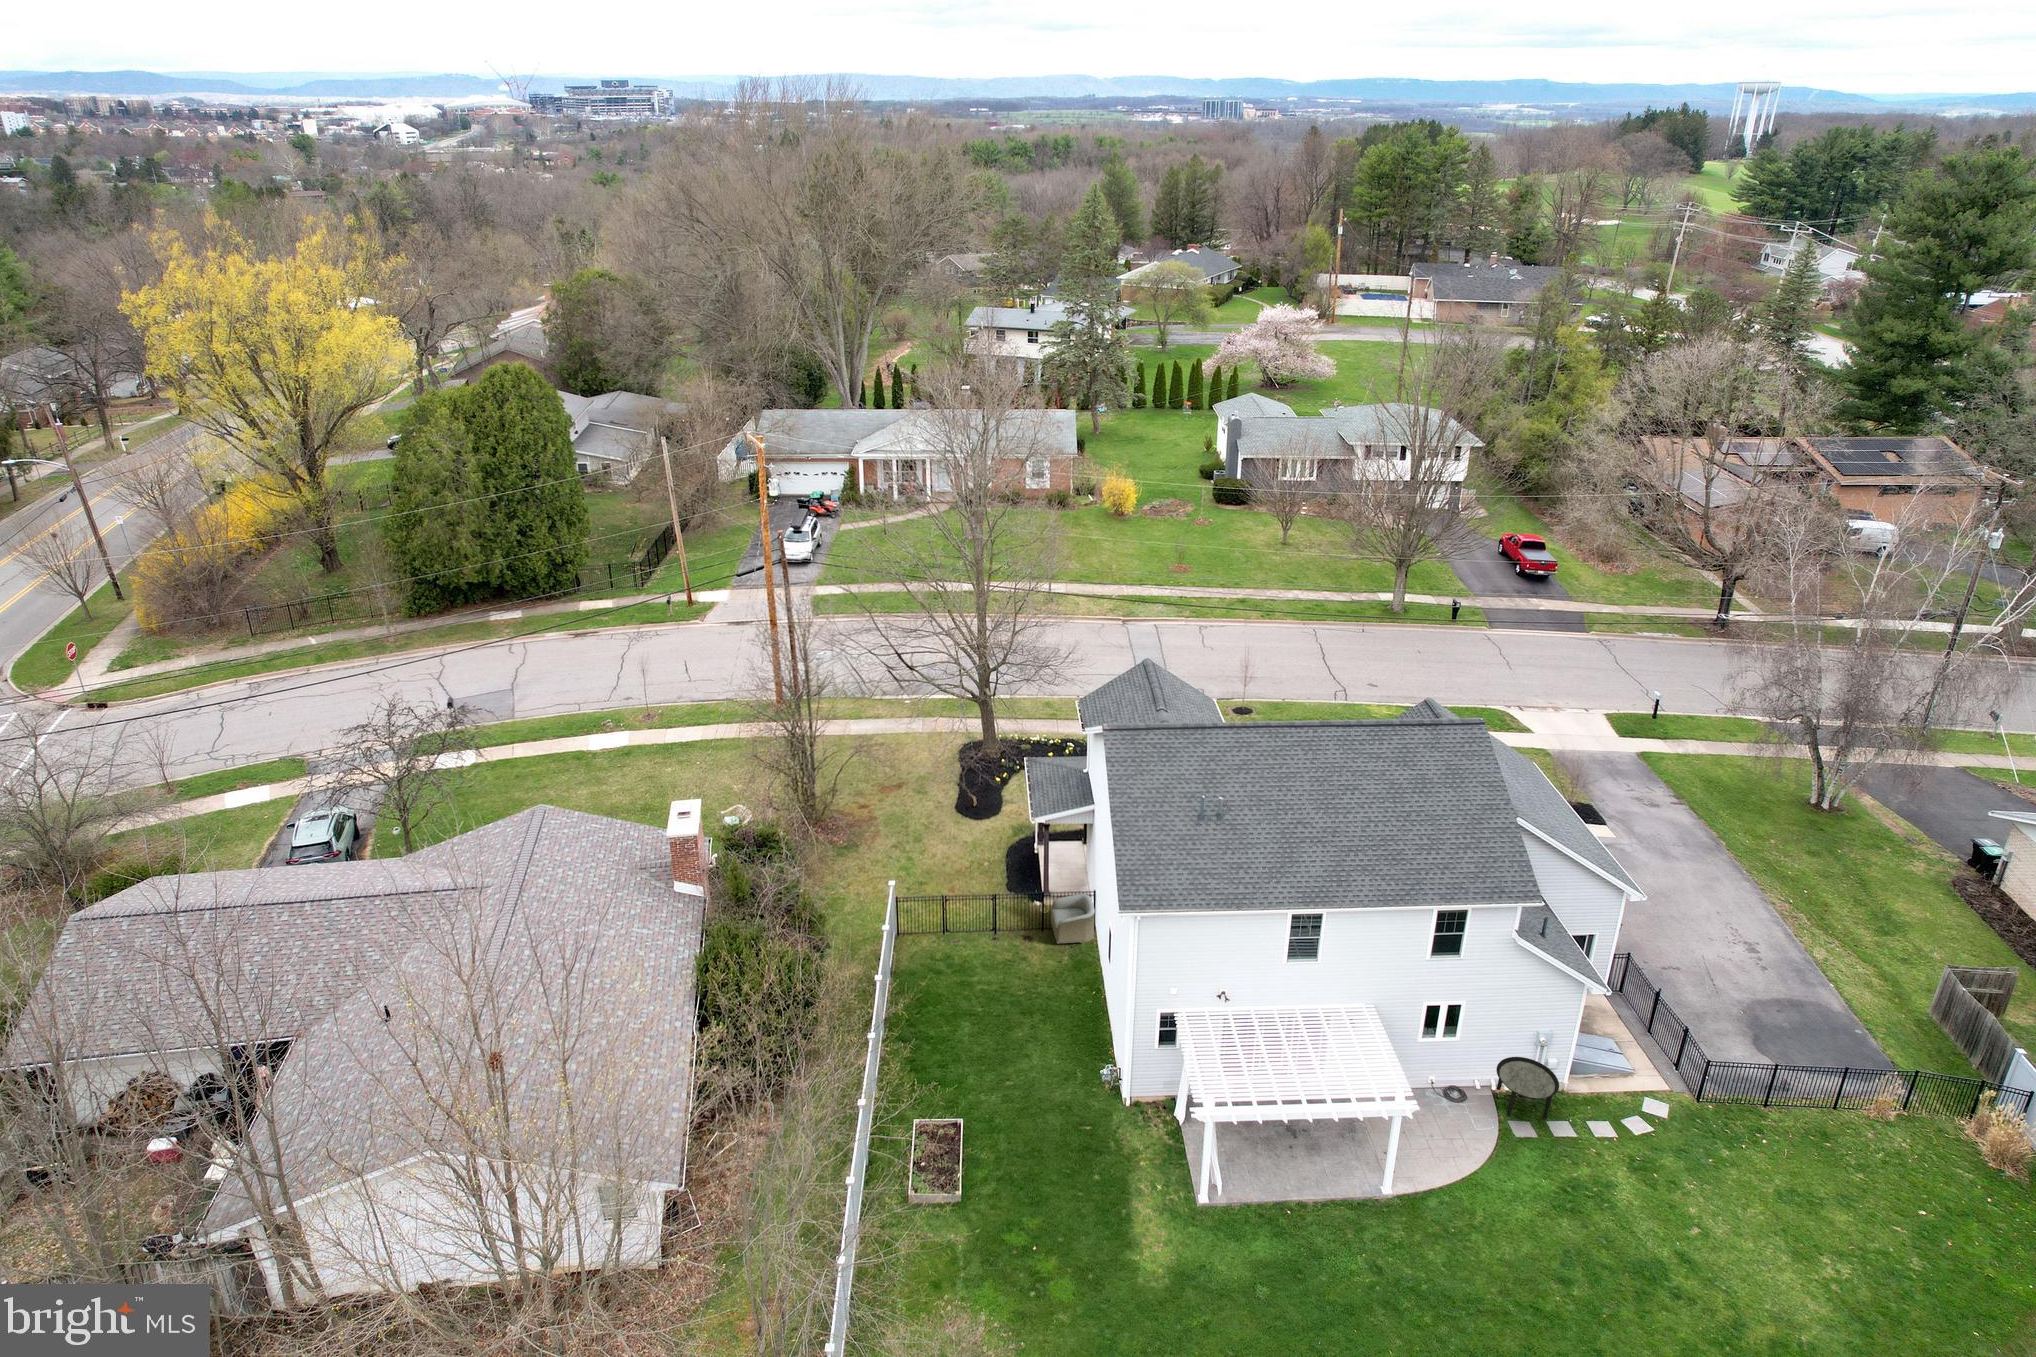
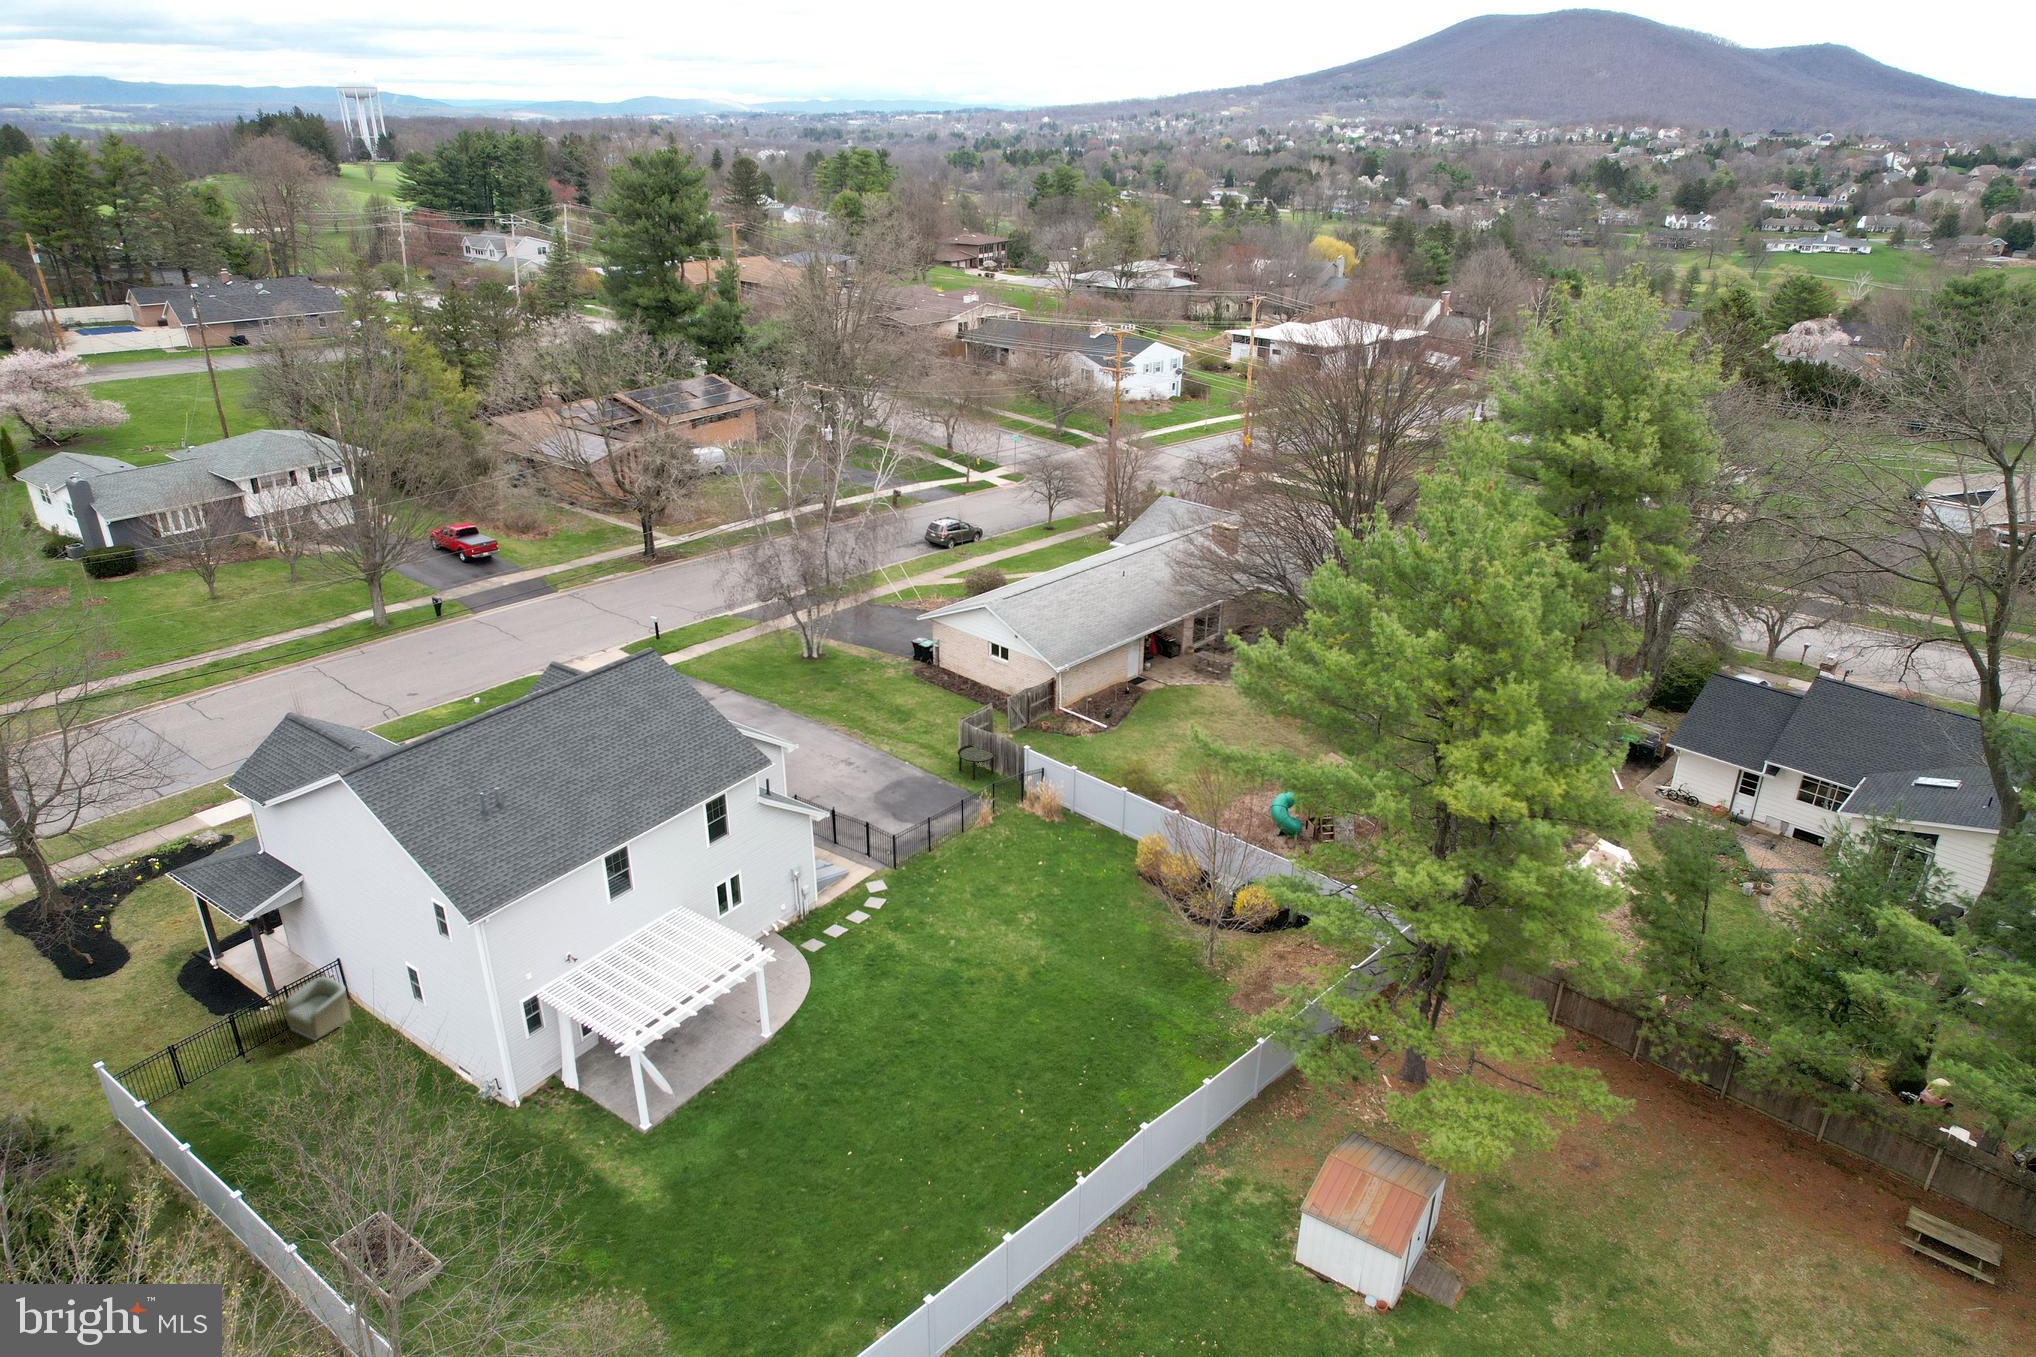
round table: present [1496,1057,1559,1119] -> present [958,745,995,780]

